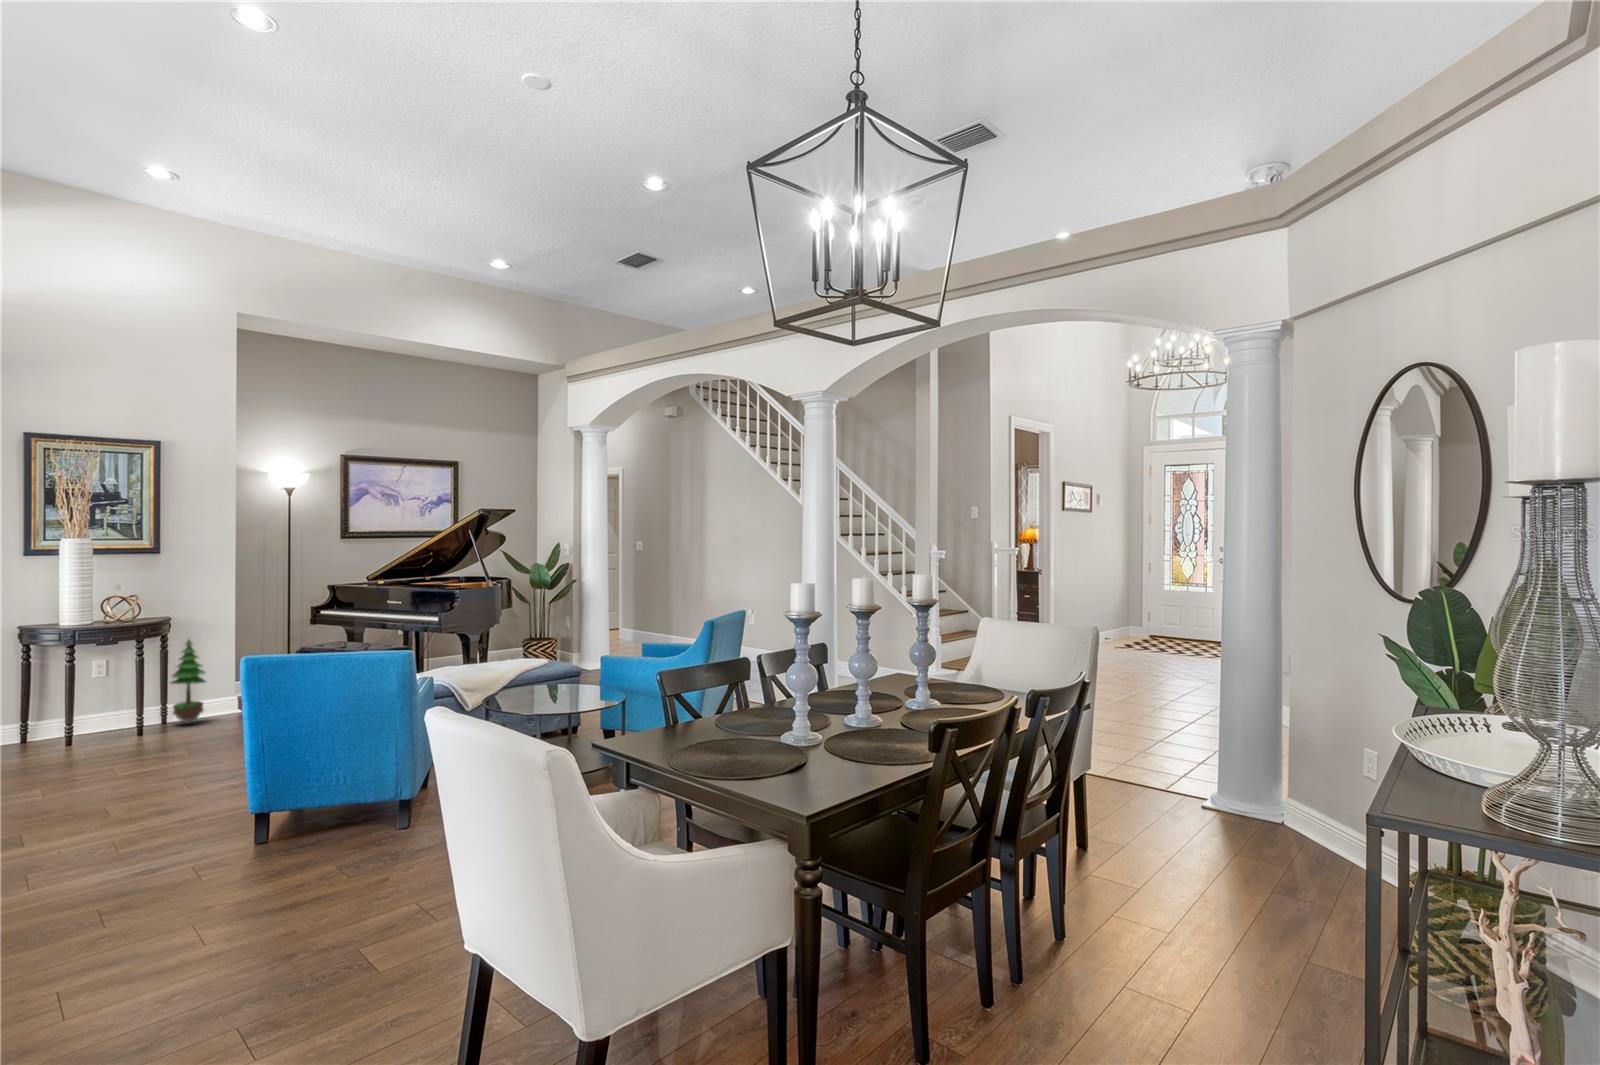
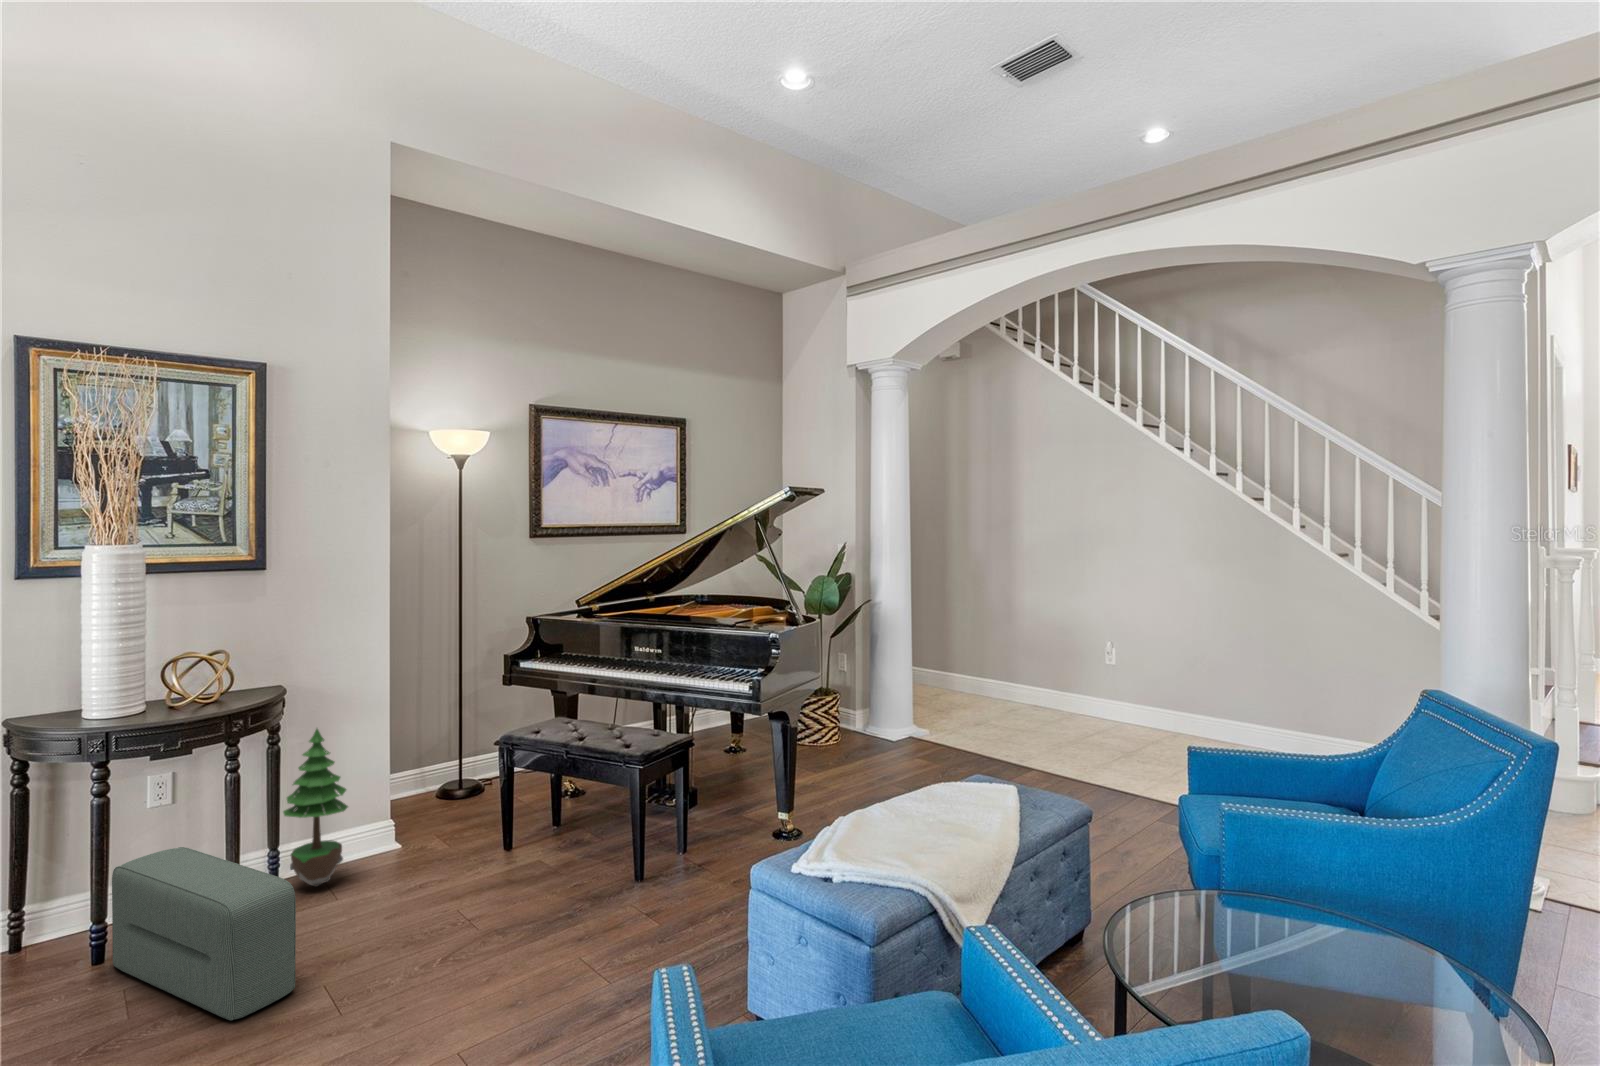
pouf: none [75,691,170,757] -> present [112,847,296,1020]

